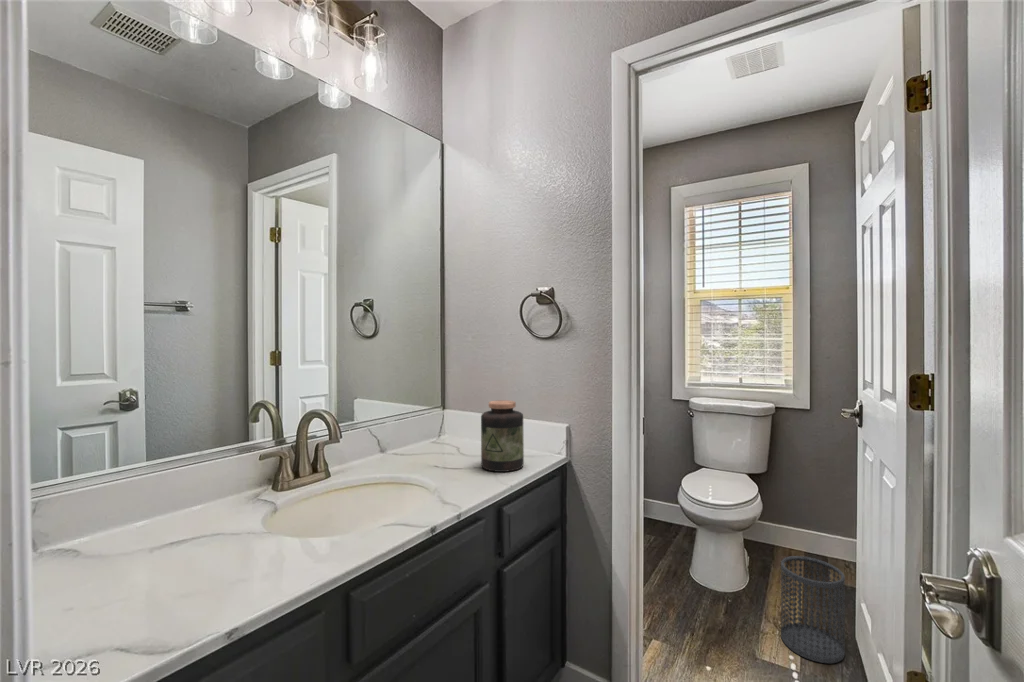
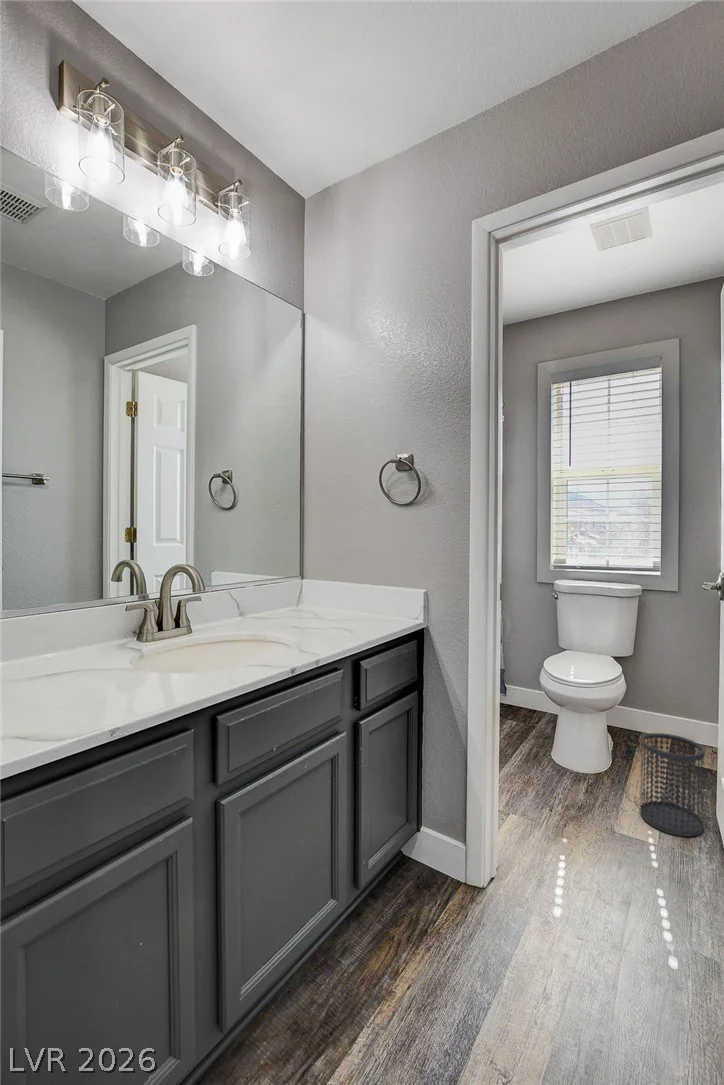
jar: present [481,400,524,472] -> none [339,564,381,631]

